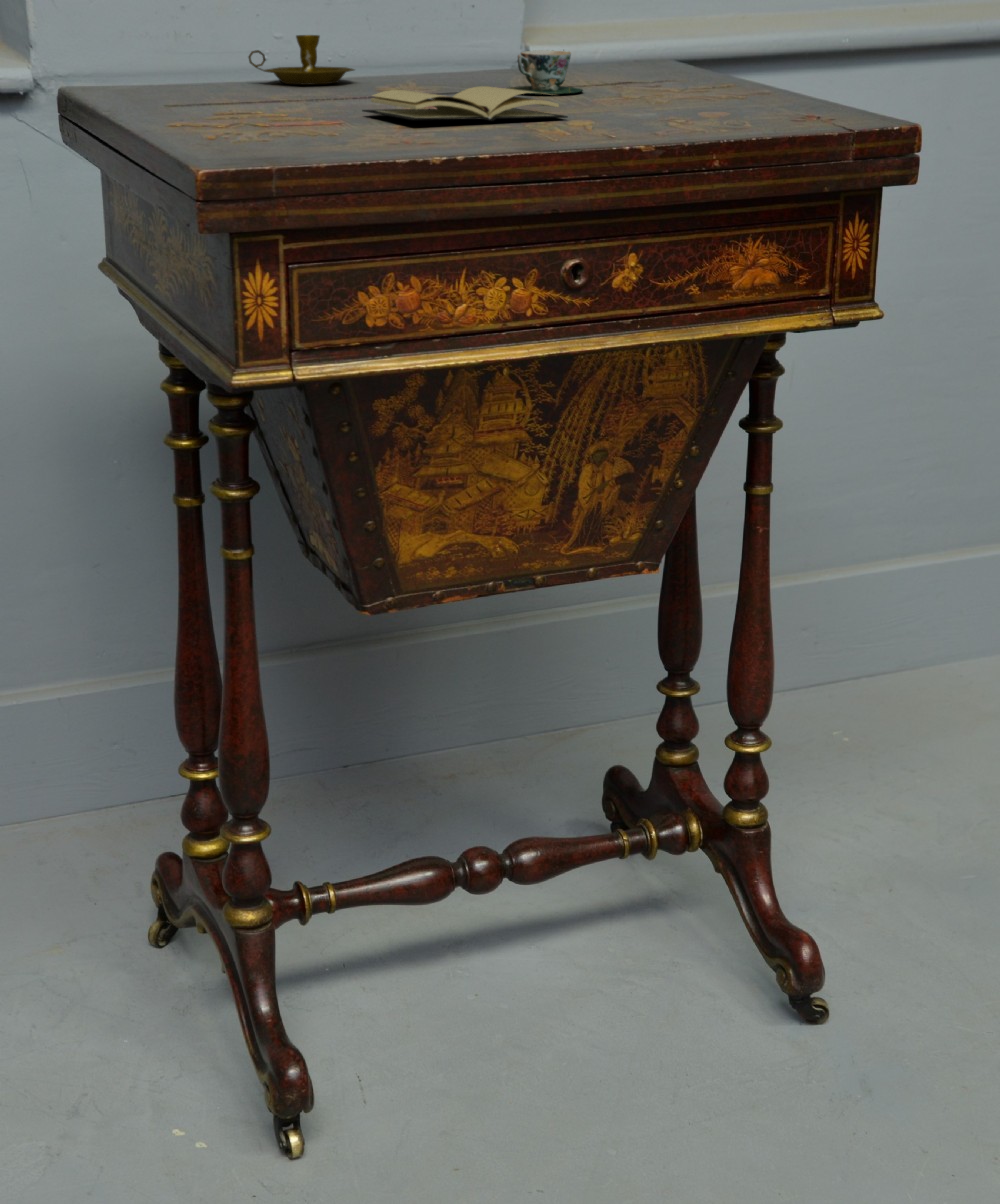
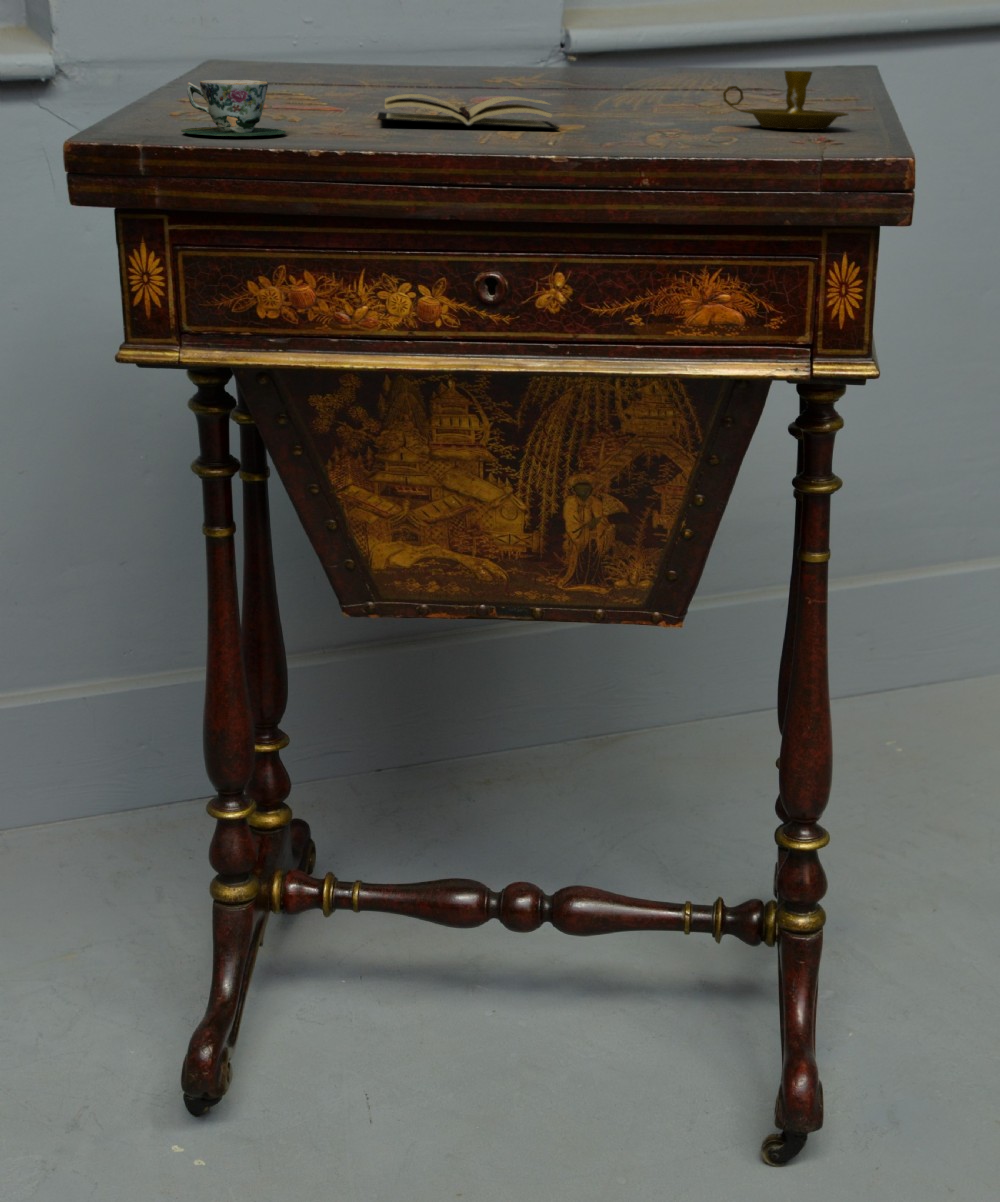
candlestick: present [249,35,354,85] -> present [723,71,848,130]
teacup: present [507,50,583,94] -> present [181,80,286,136]

